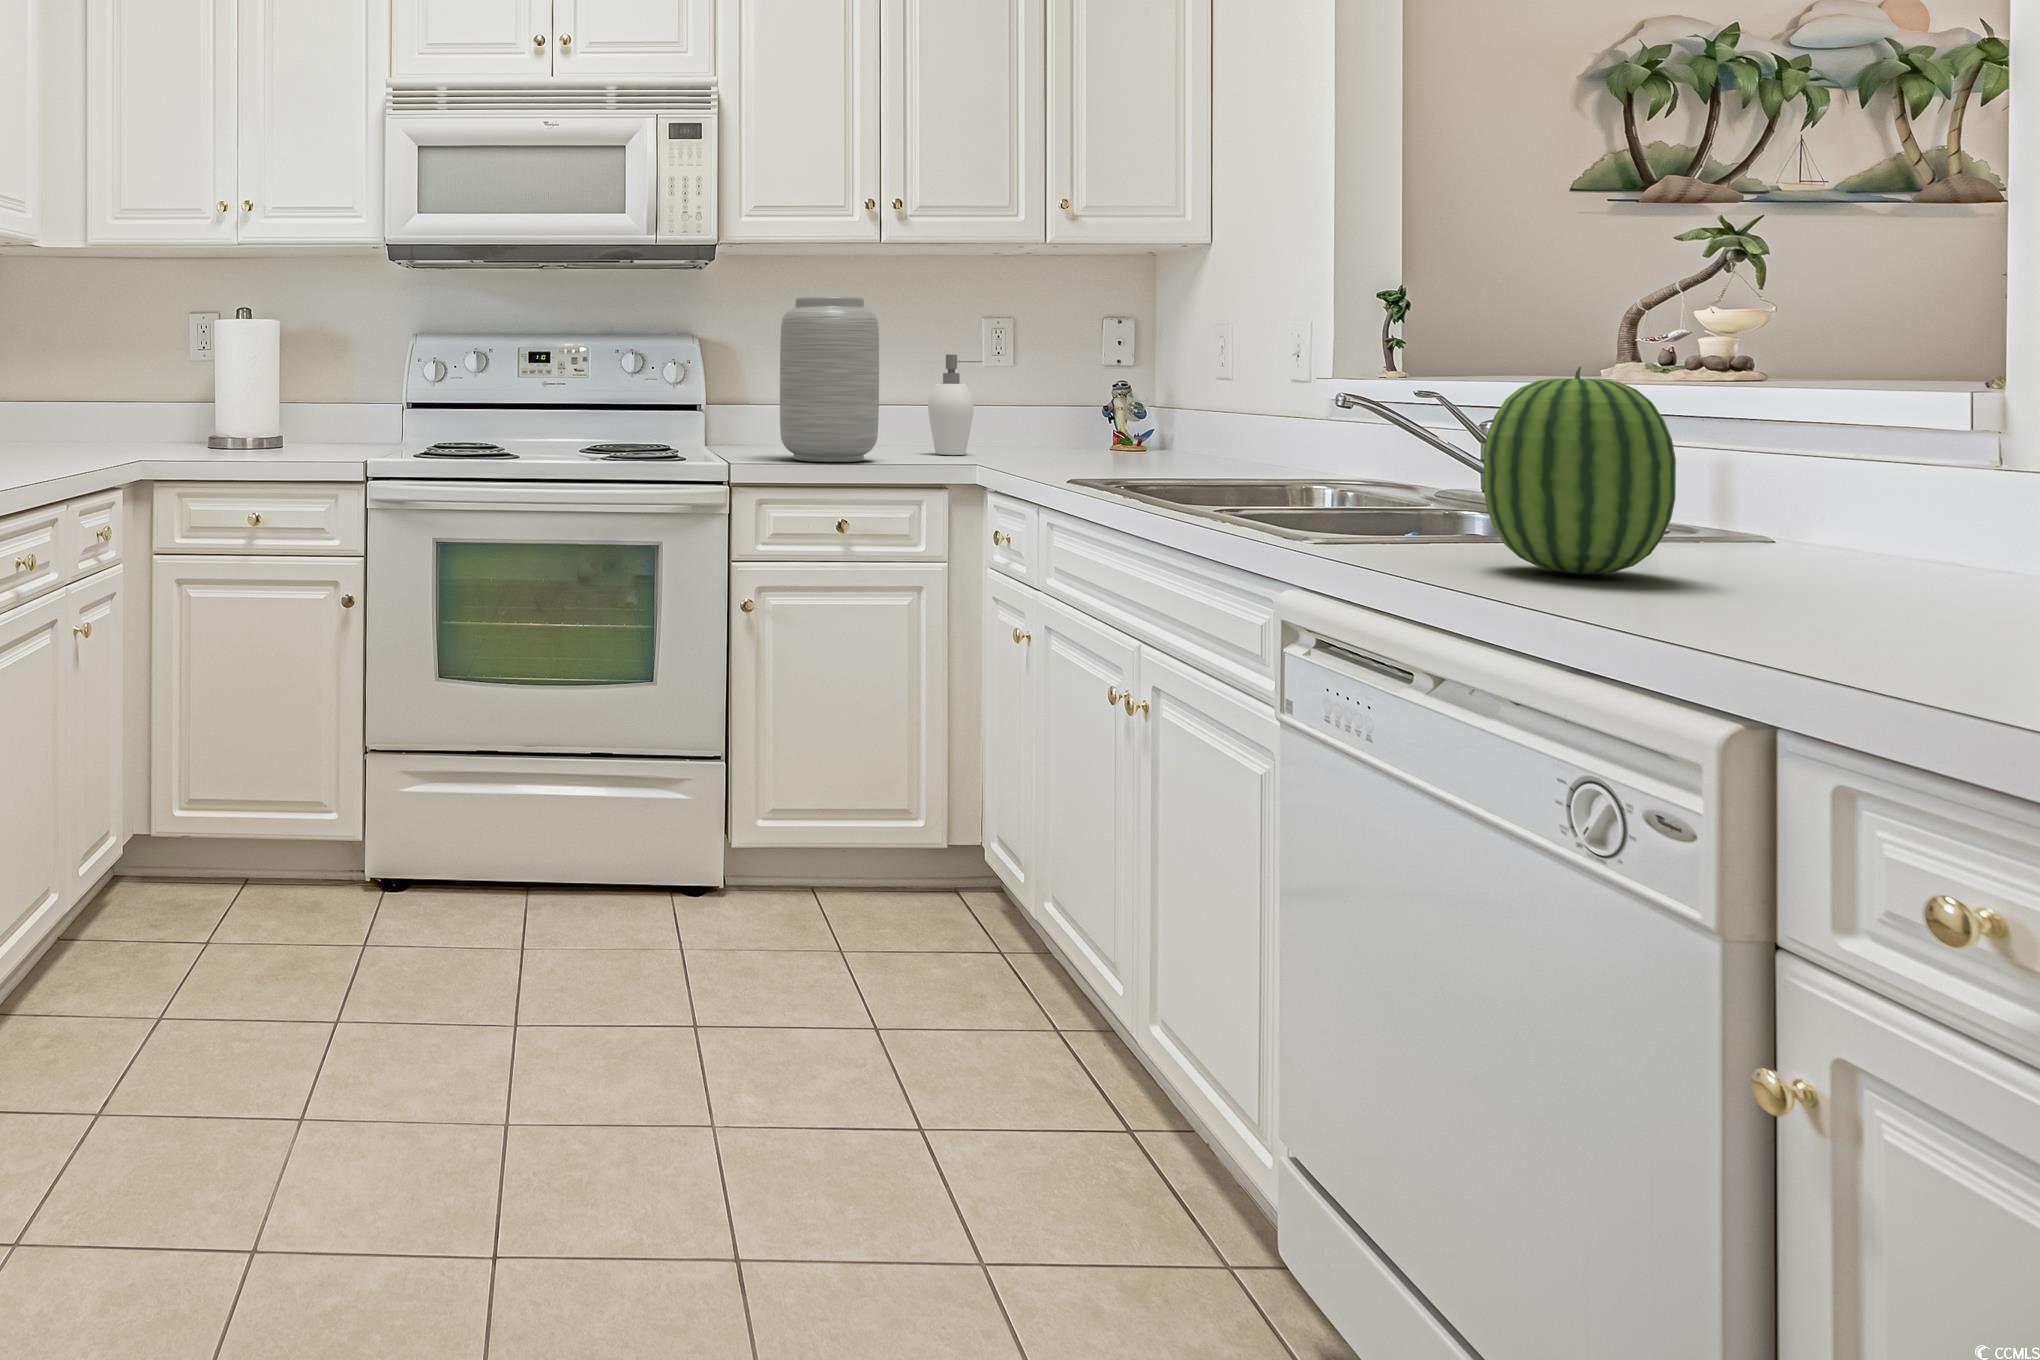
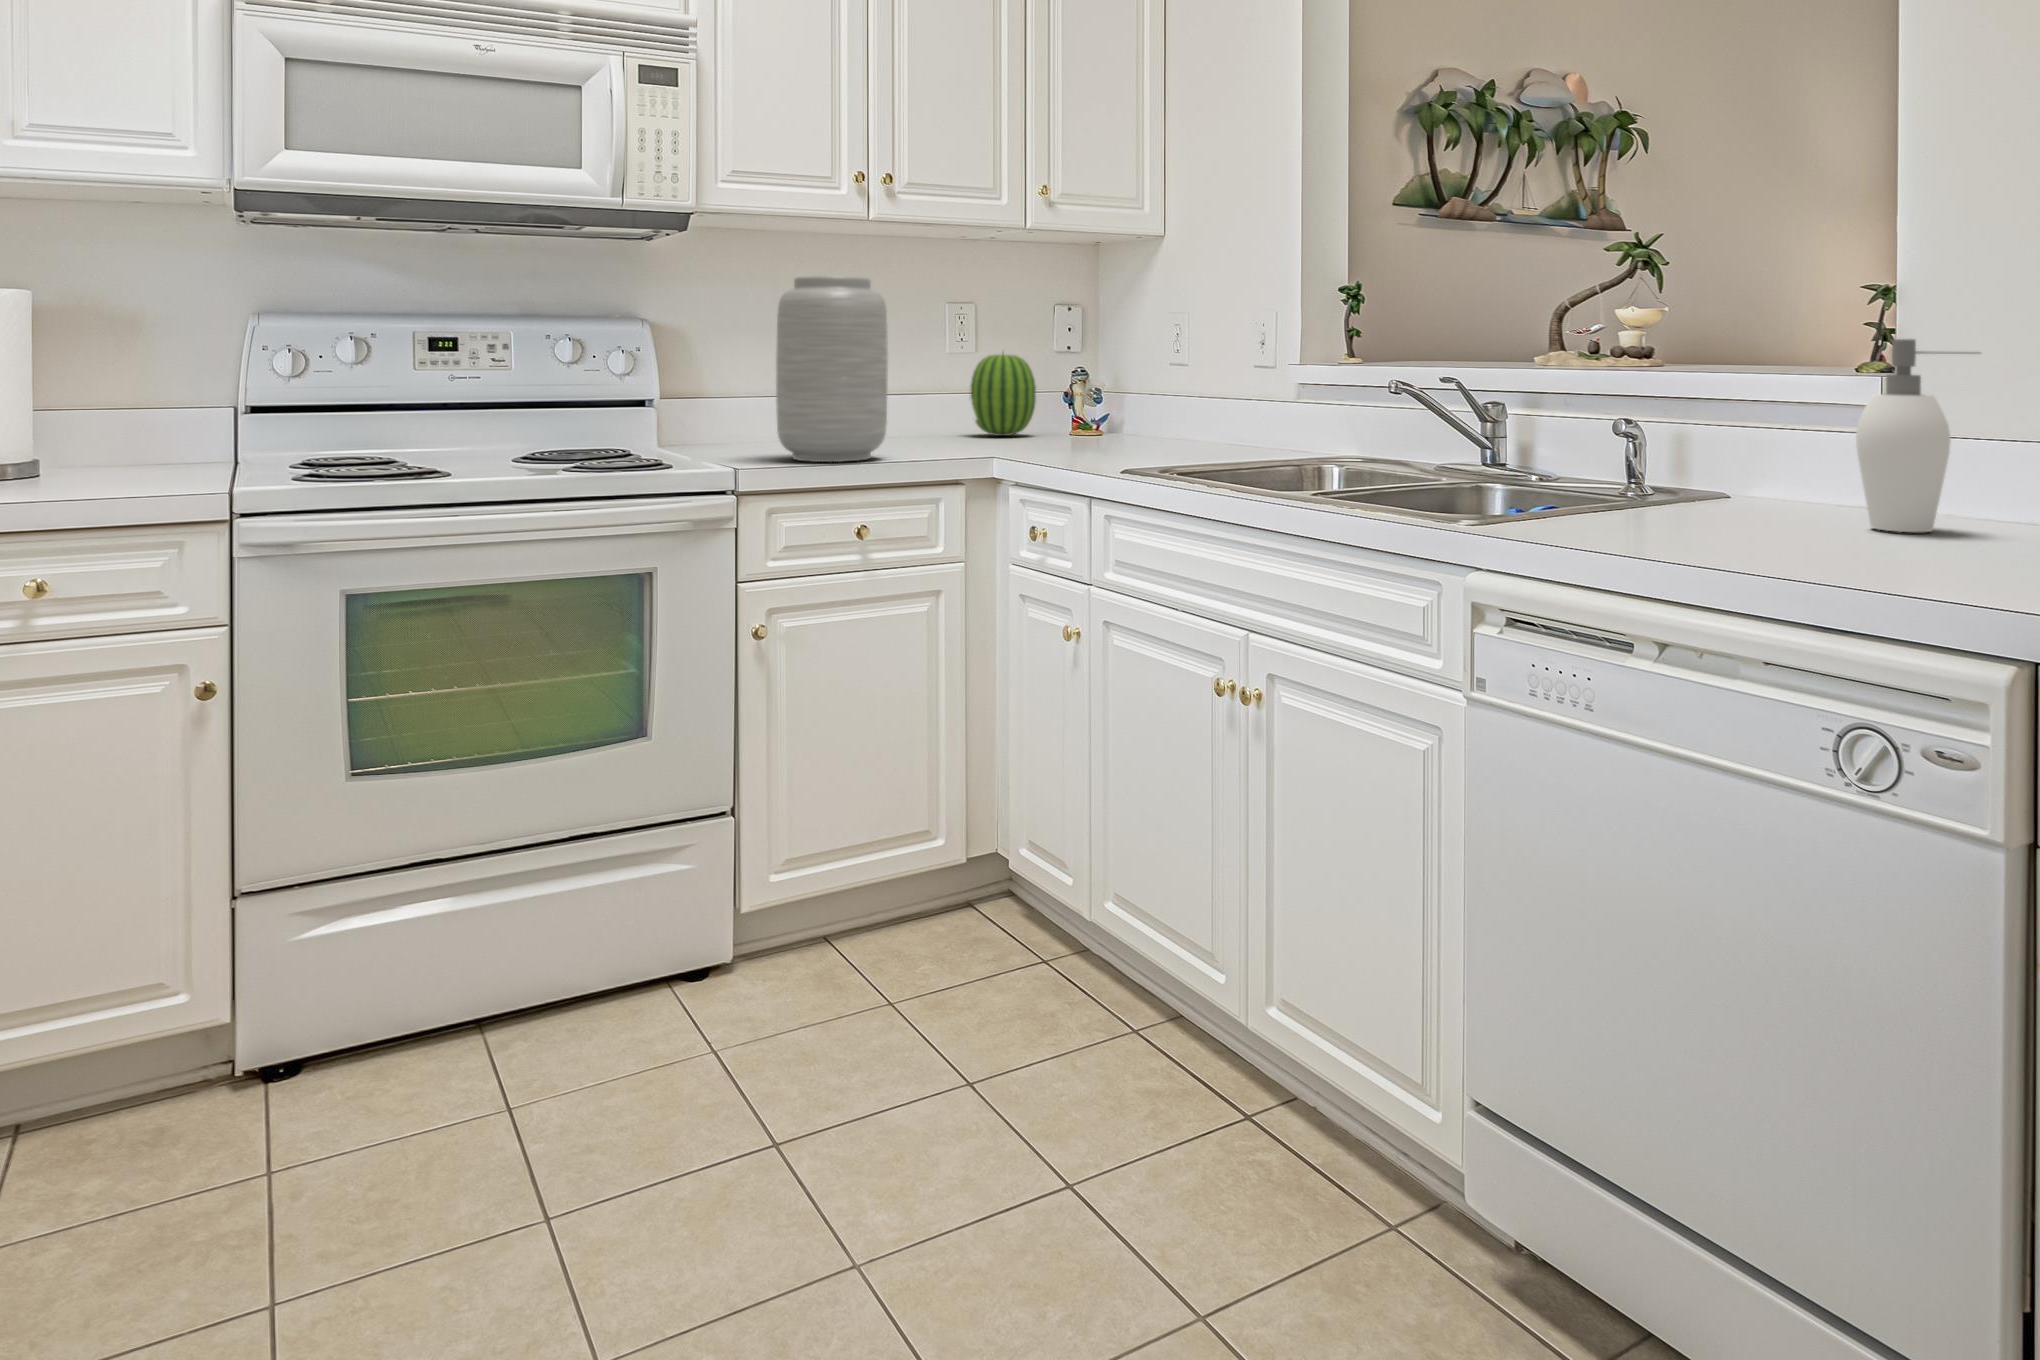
soap dispenser: present [928,355,982,455] -> present [1856,339,1980,532]
fruit: present [1484,367,1676,574] -> present [971,353,1036,436]

